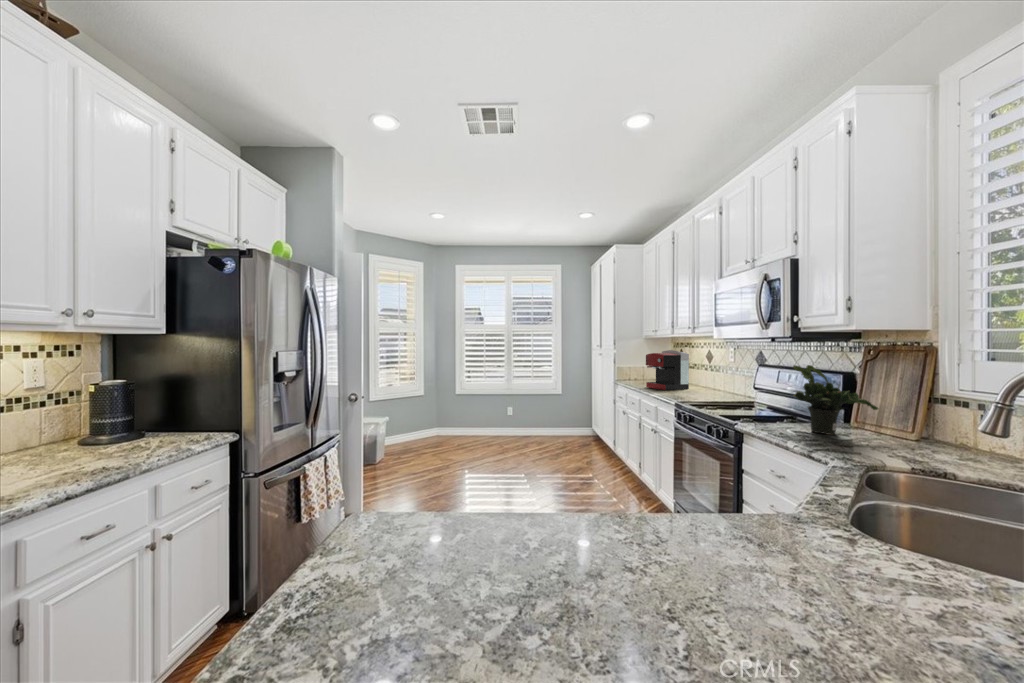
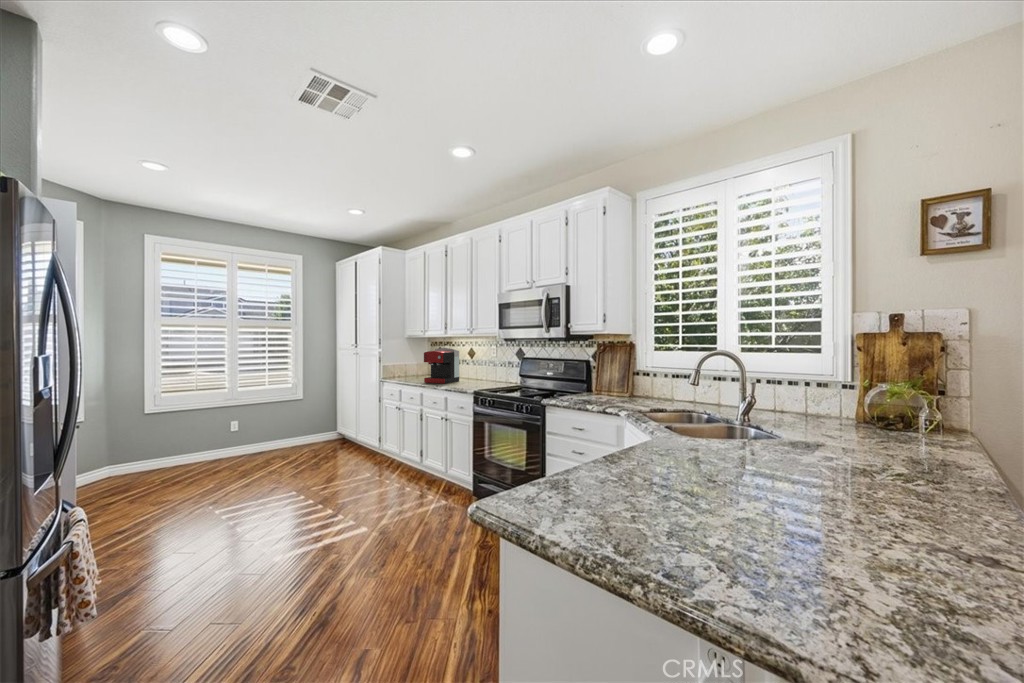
potted plant: present [793,365,878,435] -> none [574,357,616,399]

